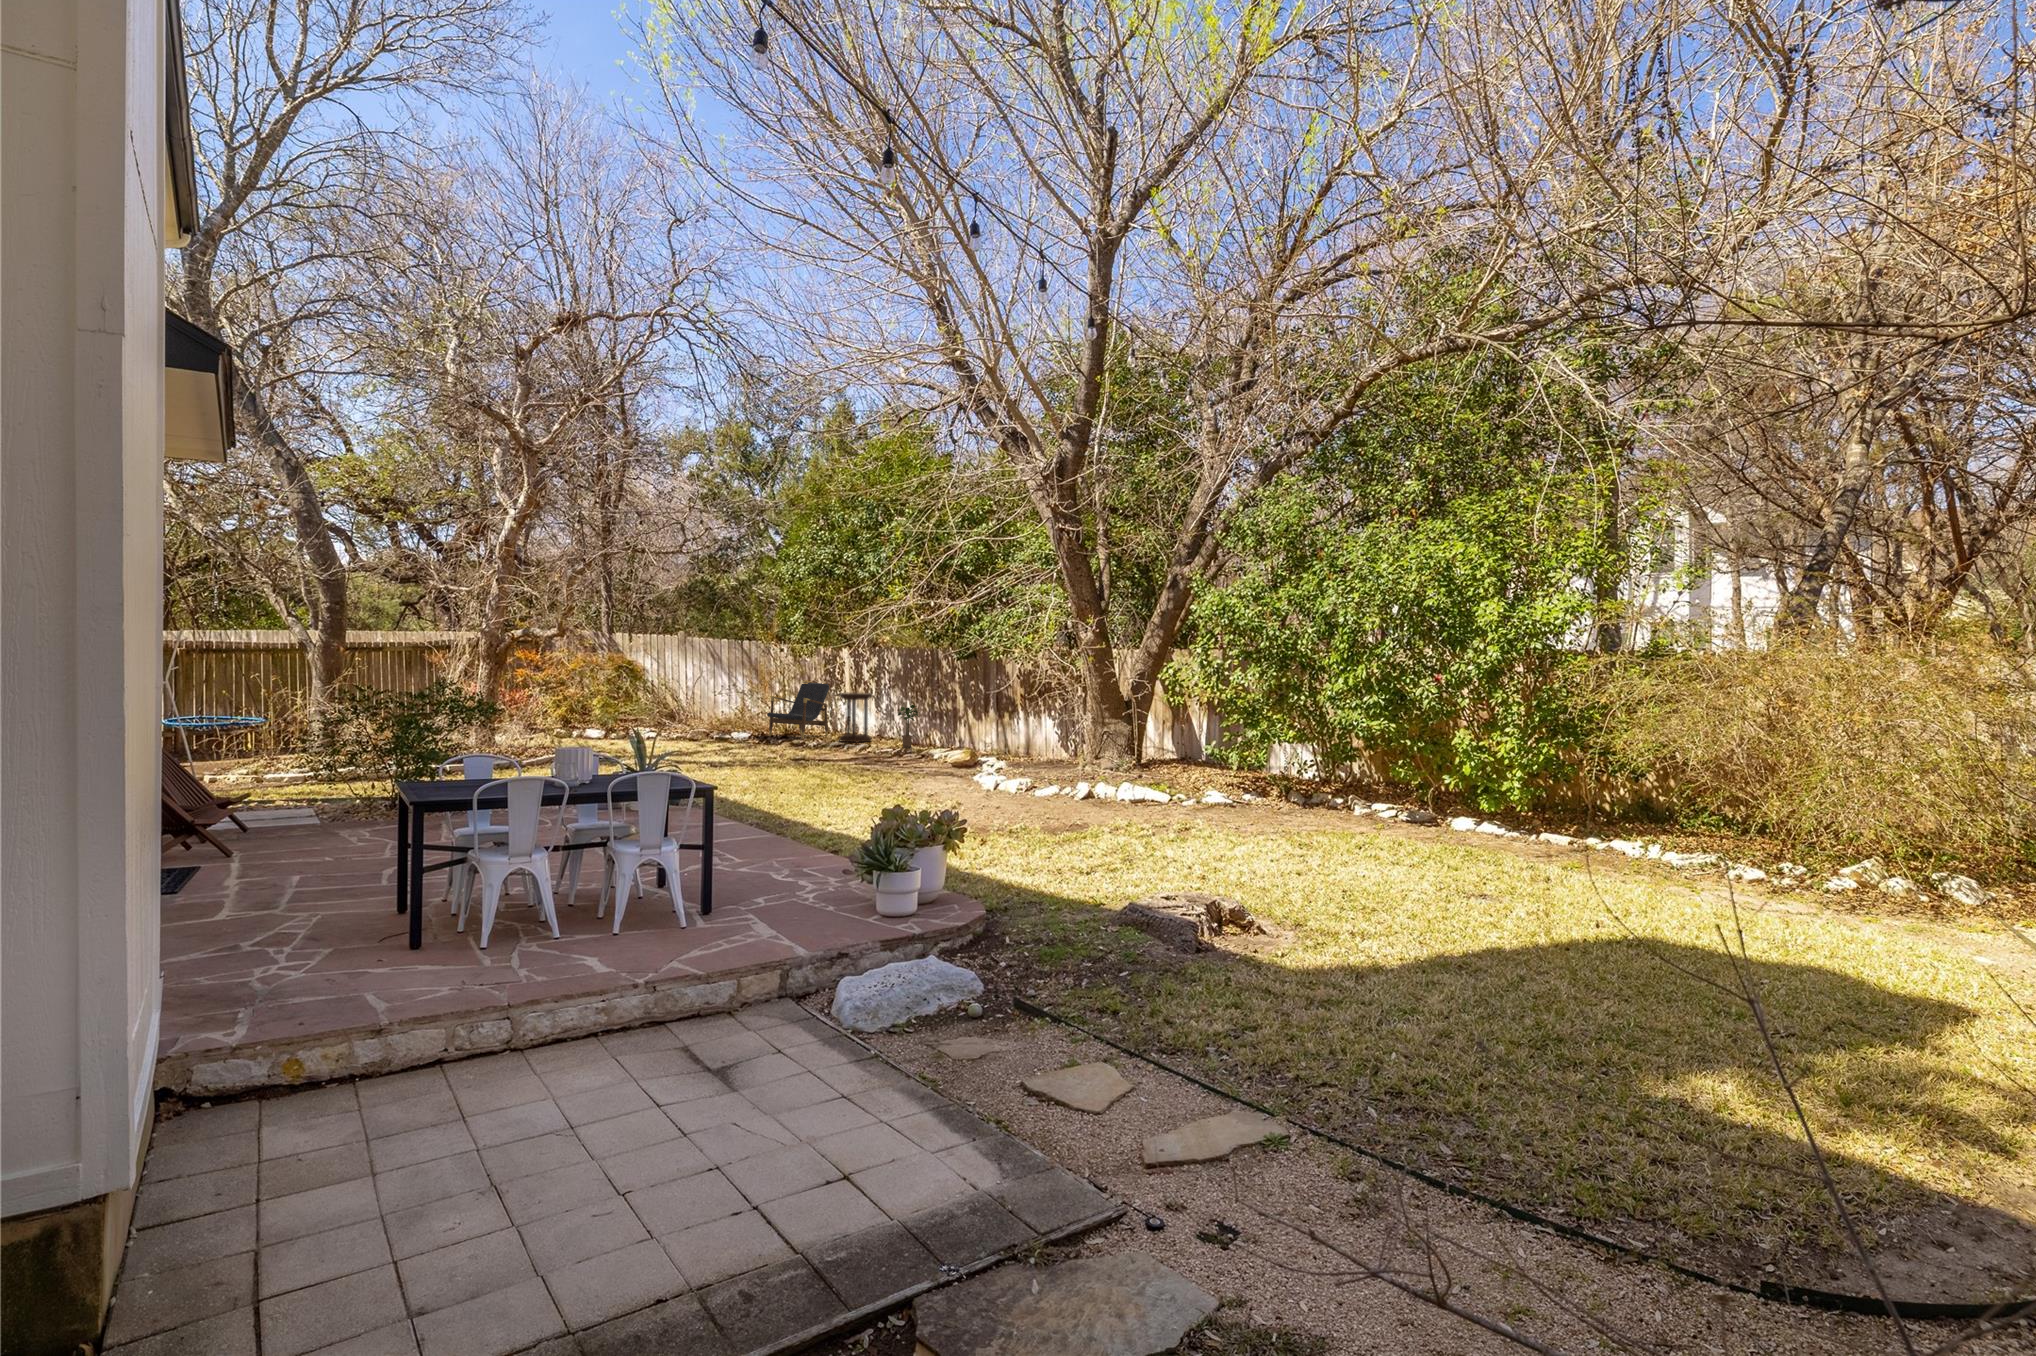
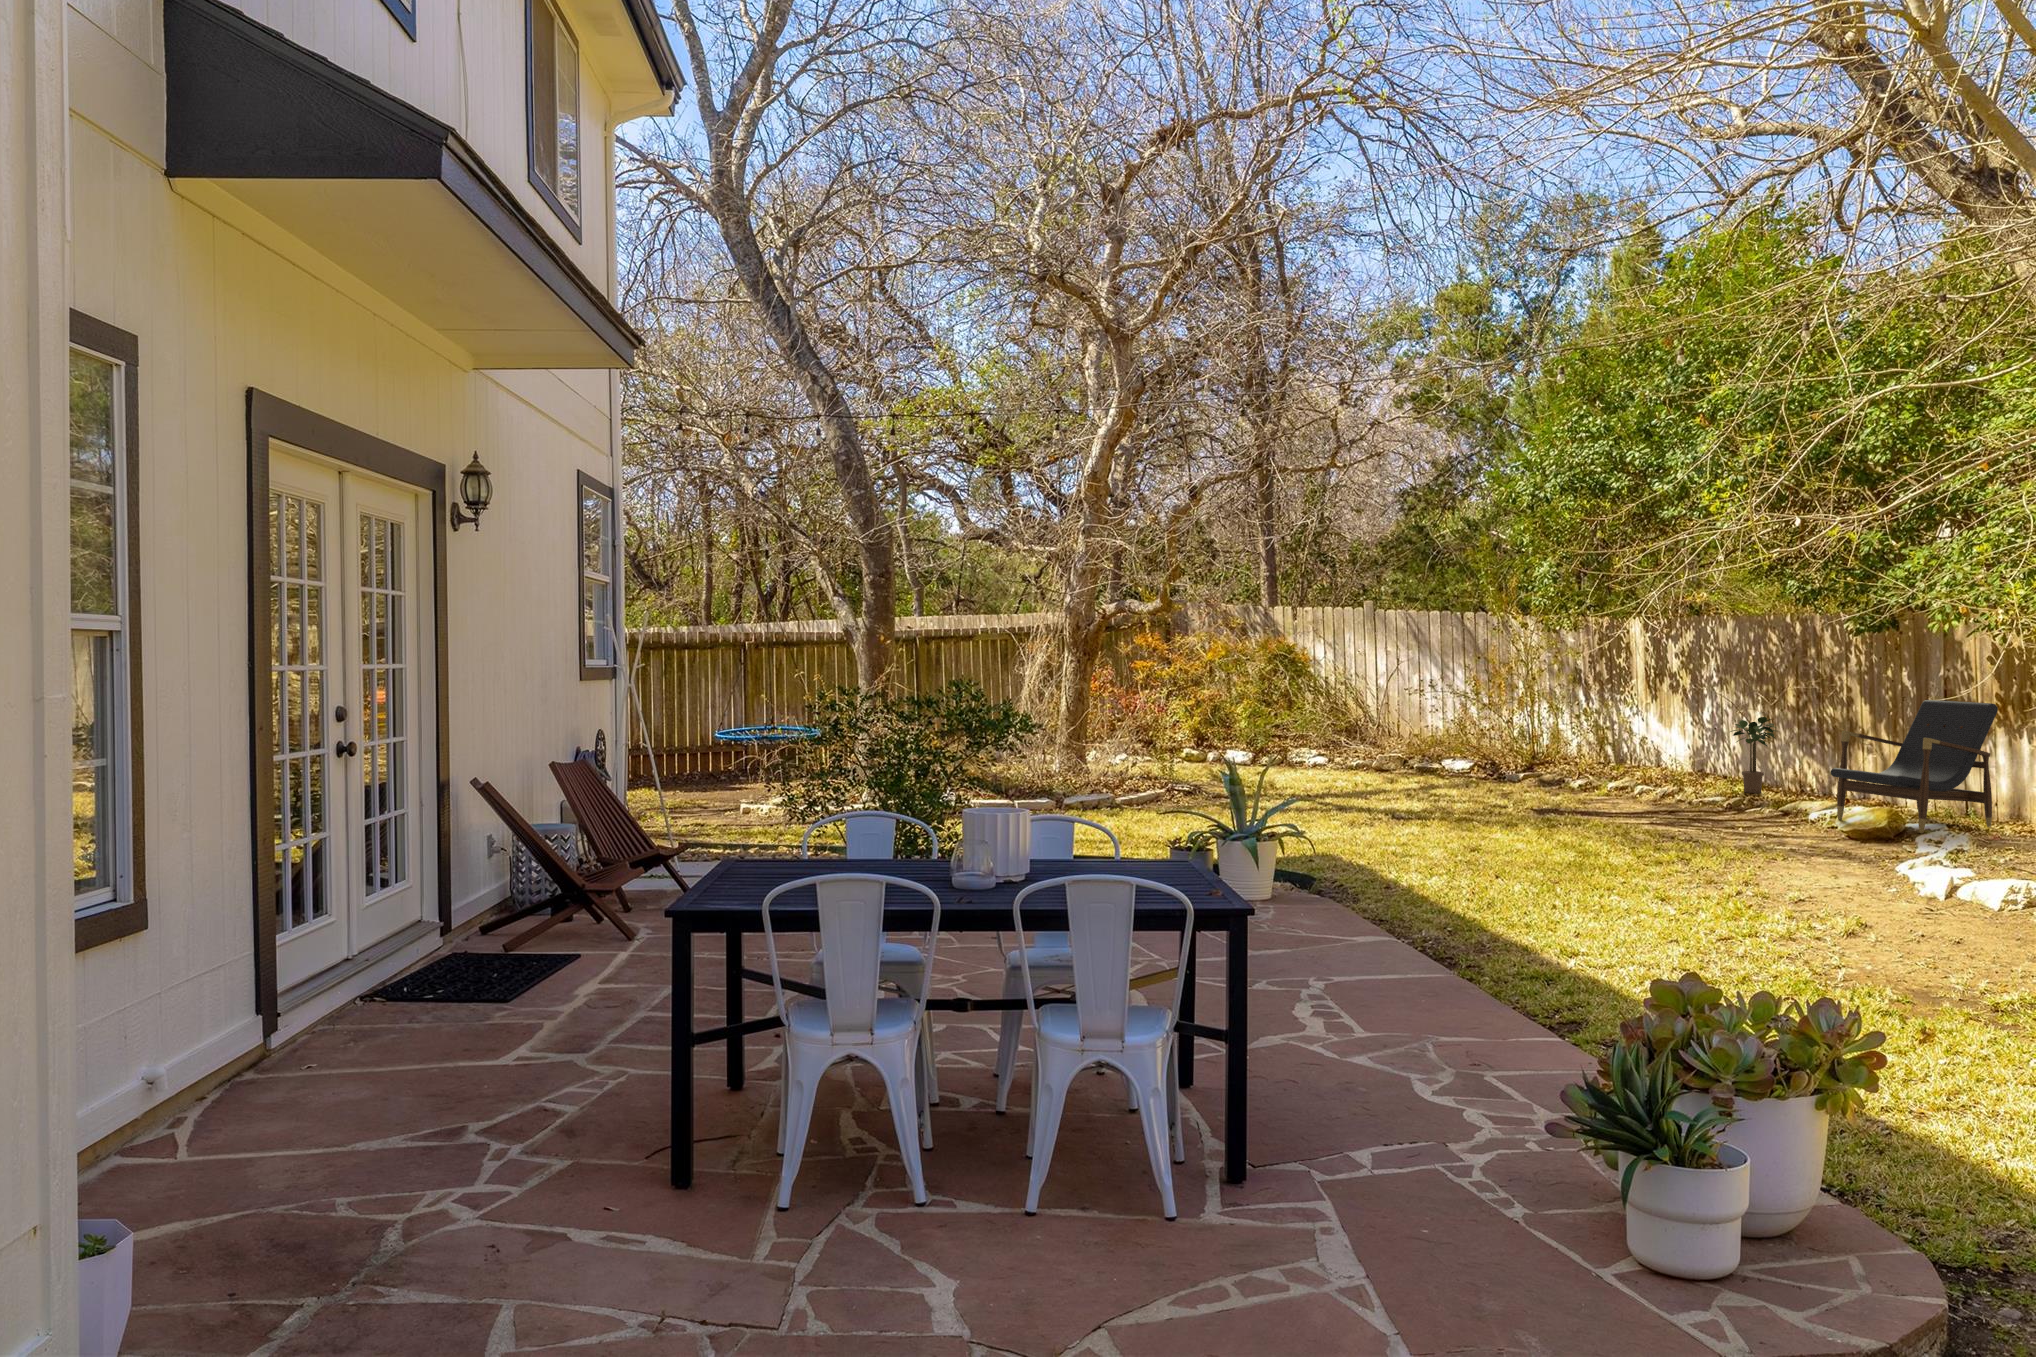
lounge chair: present [767,683,829,738] -> present [1831,700,1998,833]
side table: present [839,692,872,742] -> none [1623,694,1685,781]

